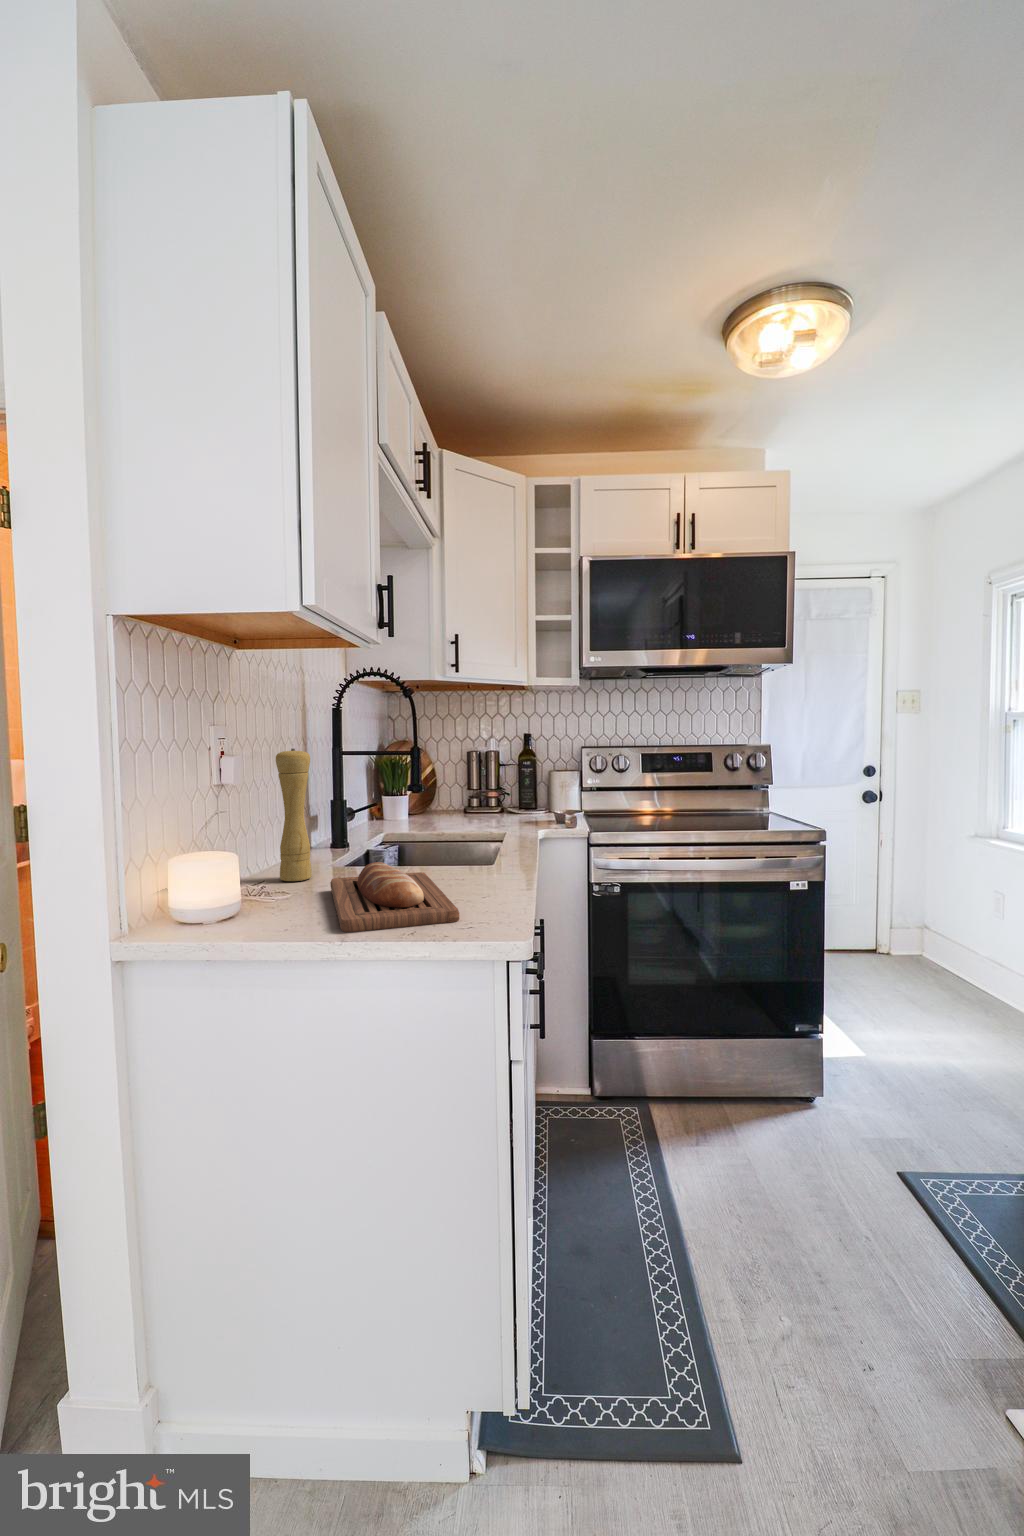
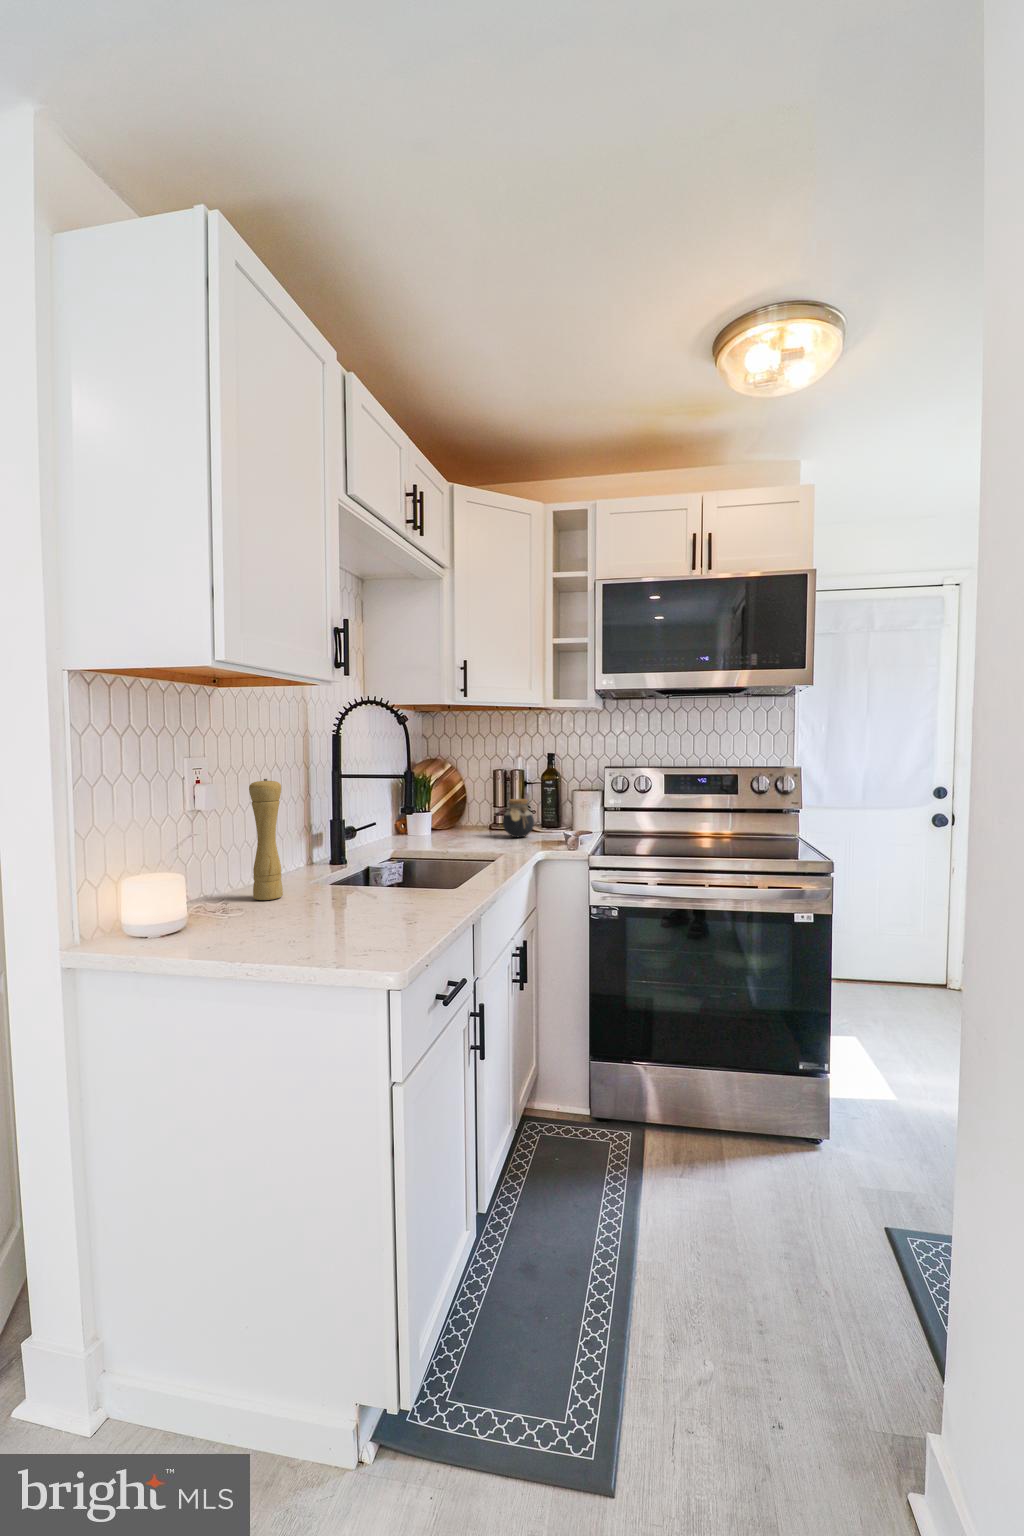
jar: none [487,779,519,818] -> present [503,799,534,838]
bread loaf: present [330,862,459,932] -> none [253,887,373,954]

